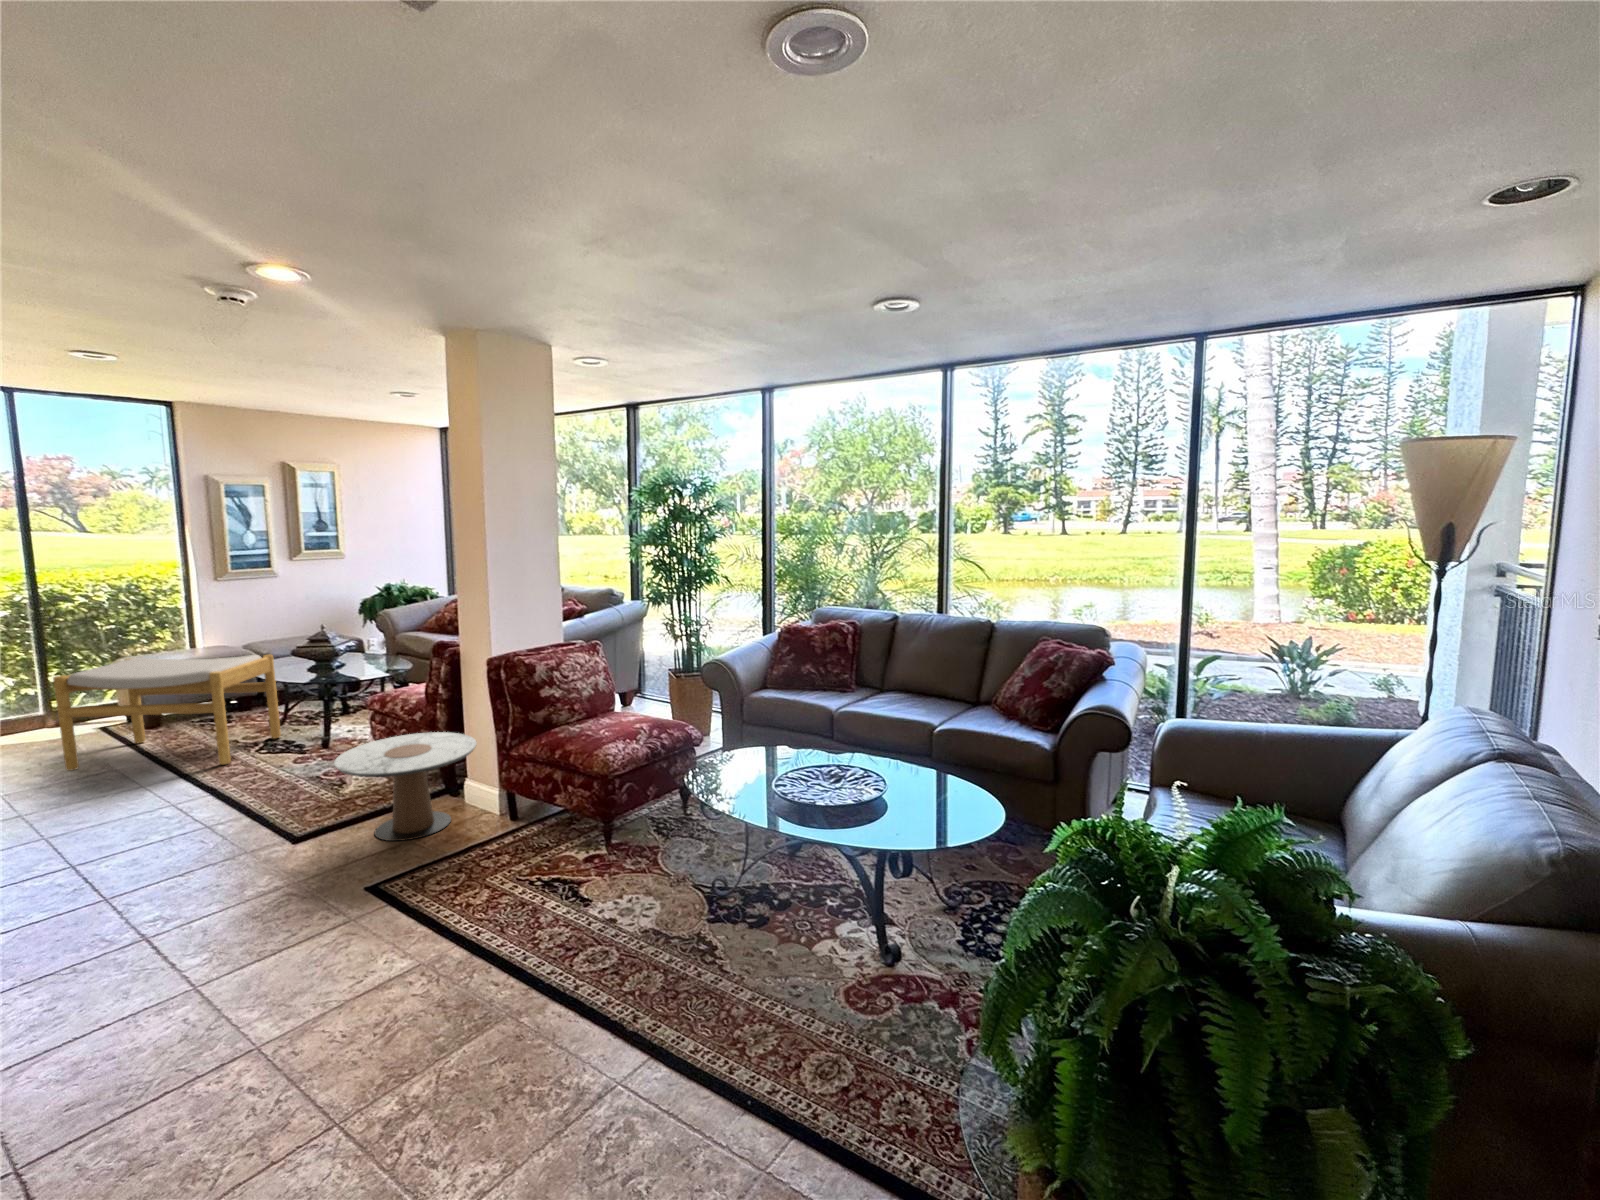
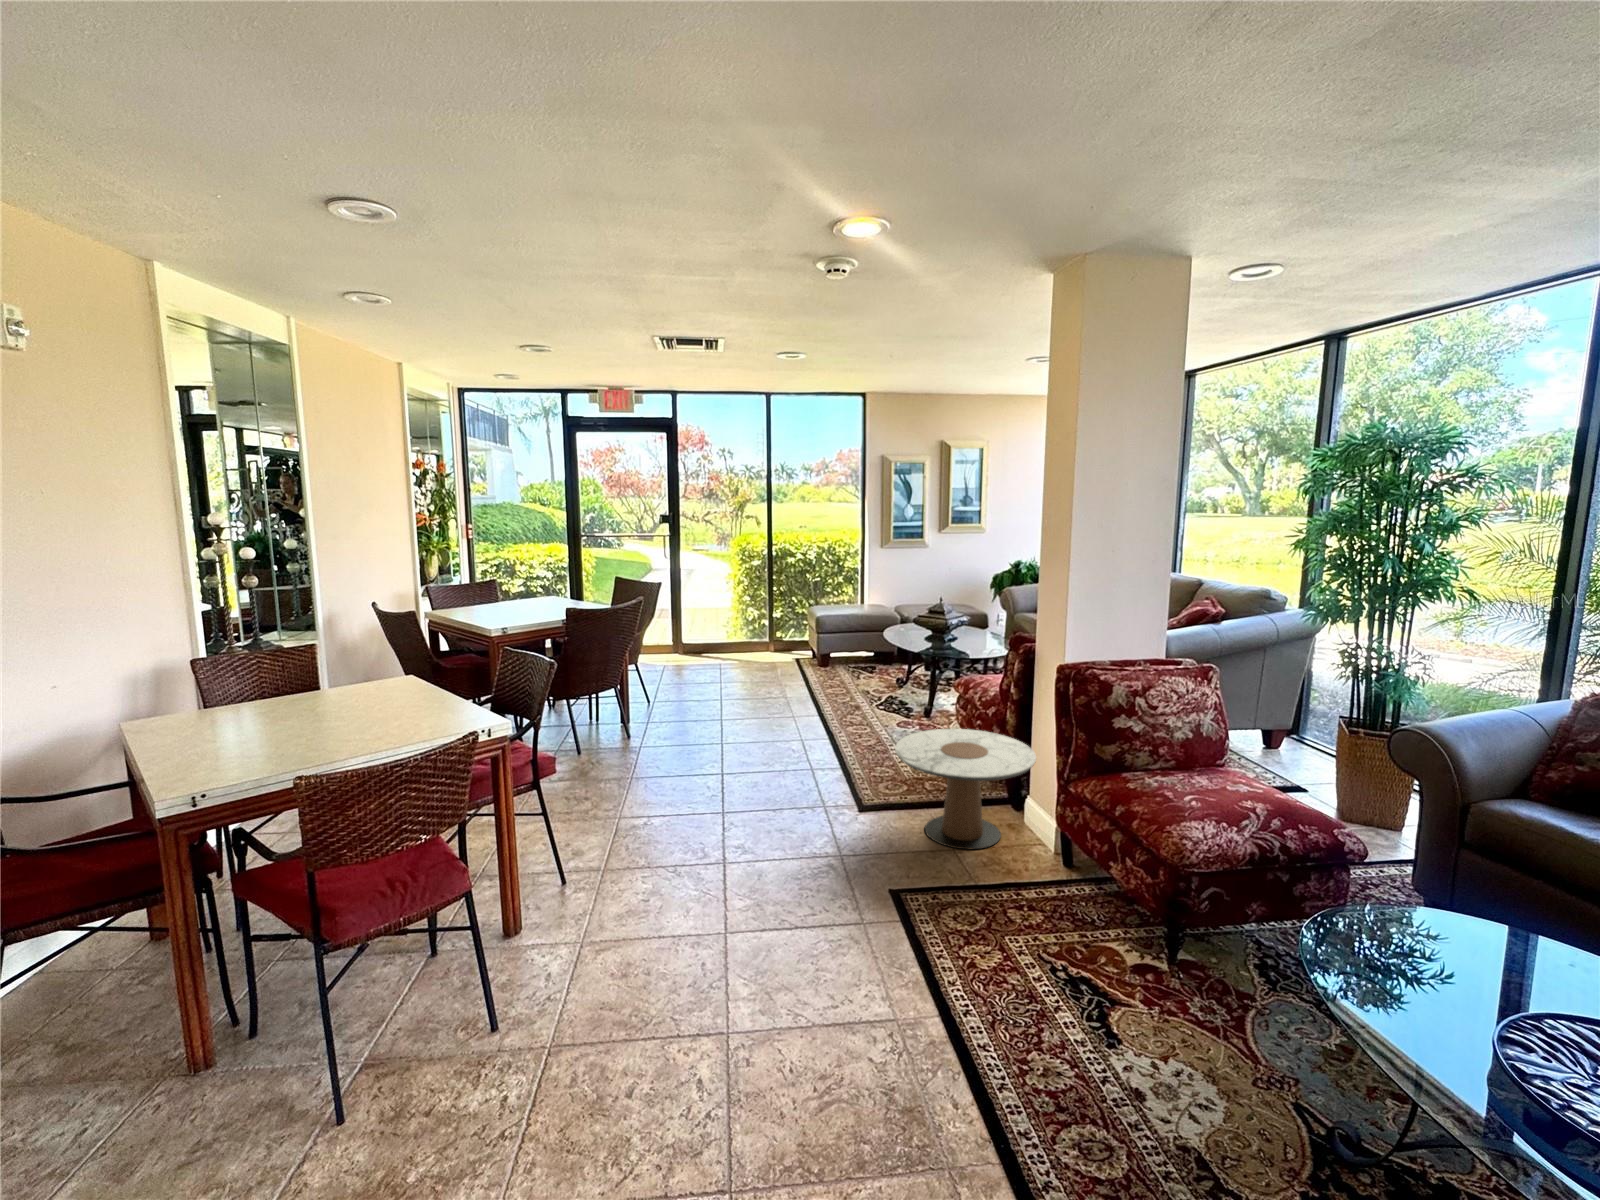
footstool: present [53,655,281,771] -> none [762,608,900,712]

